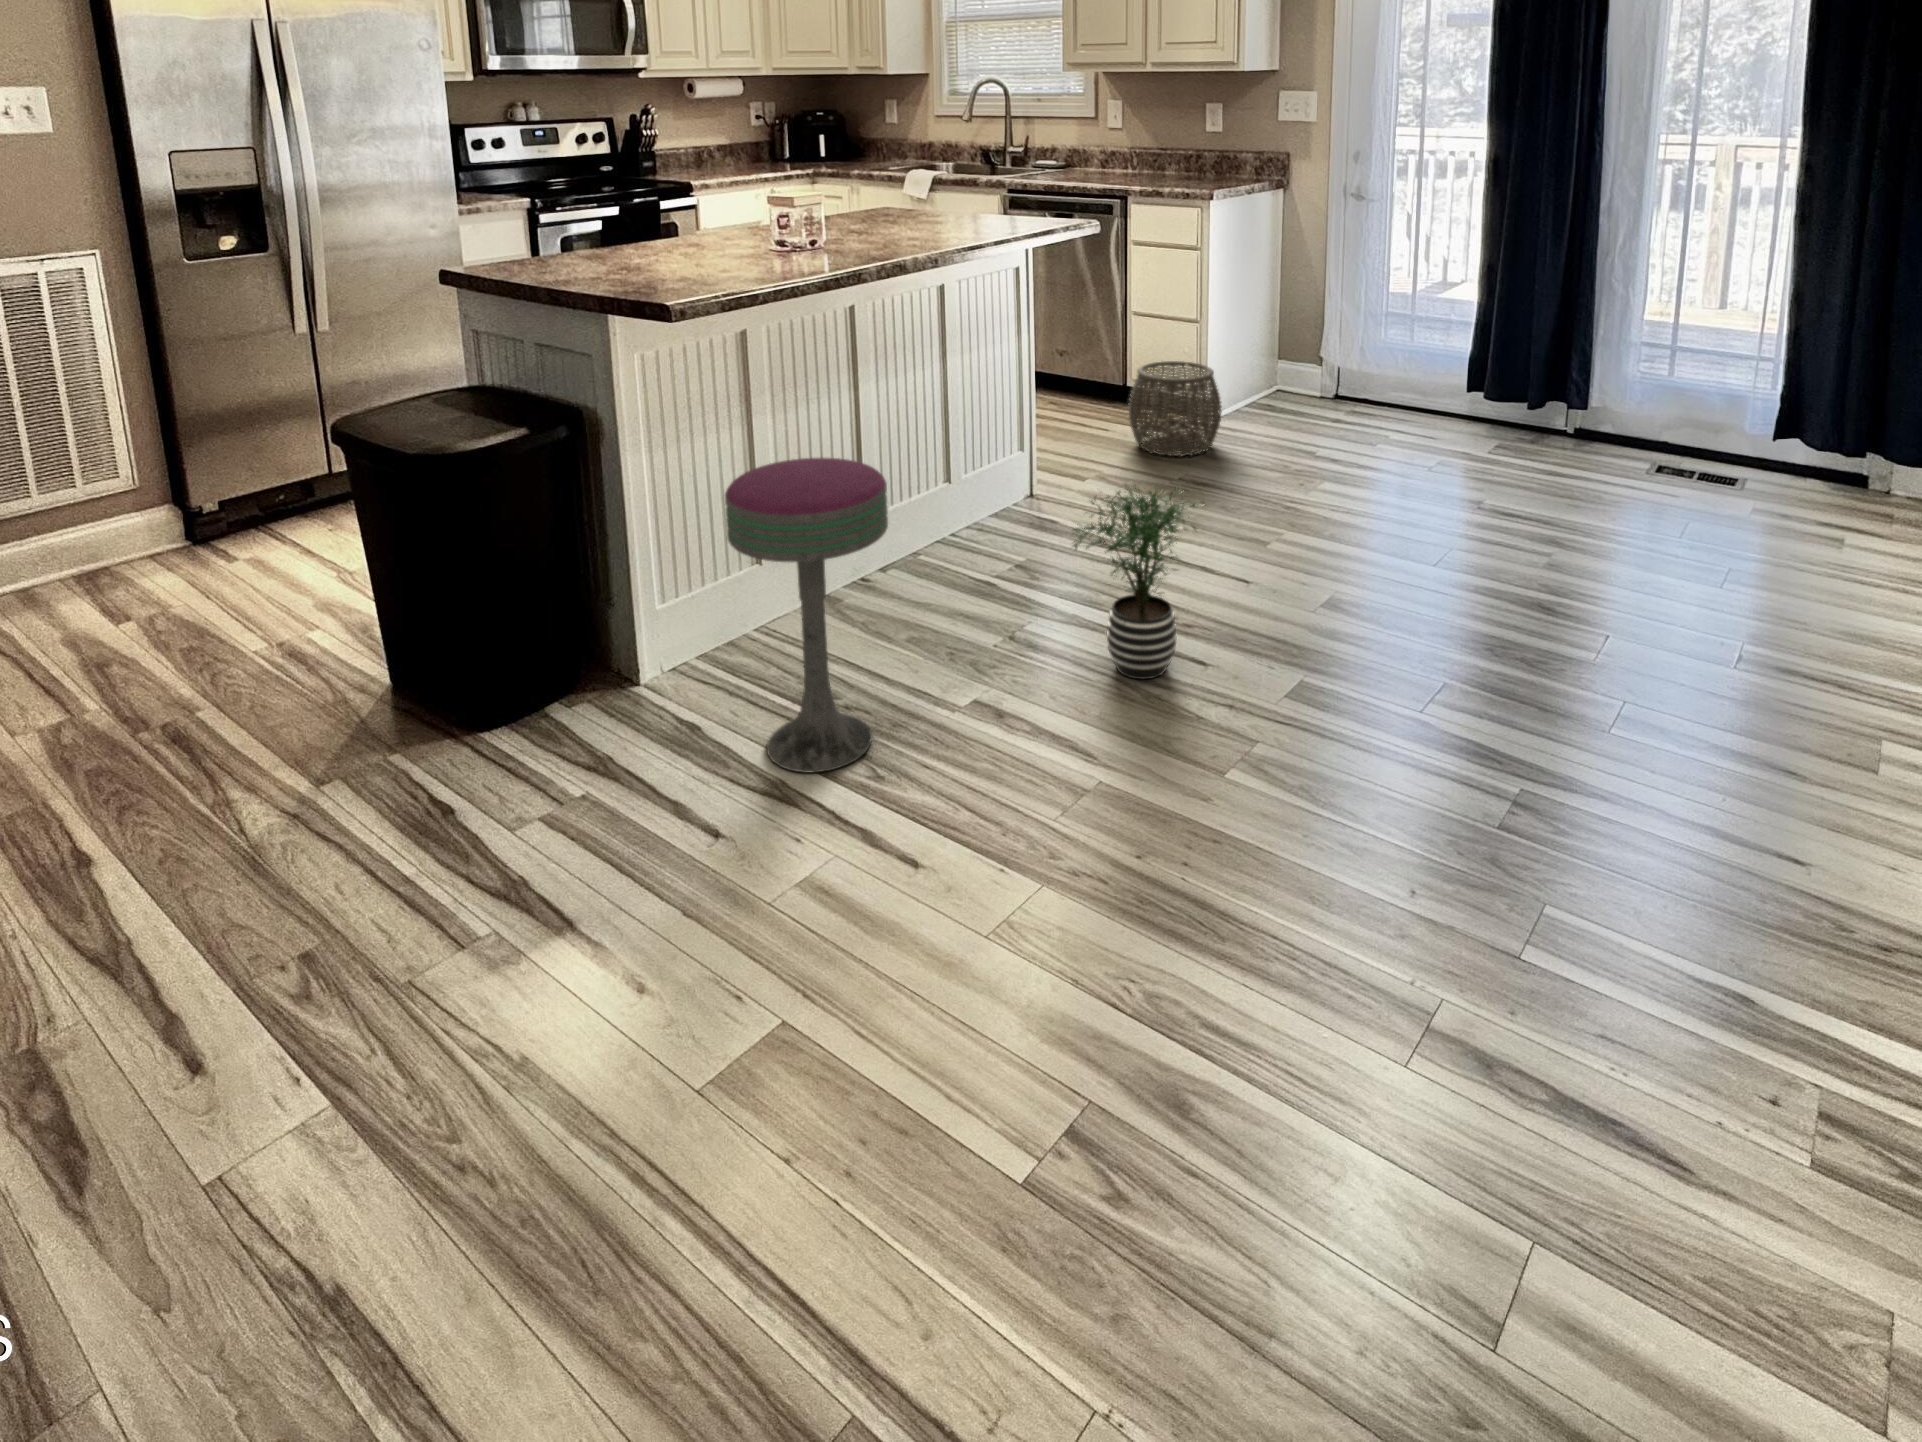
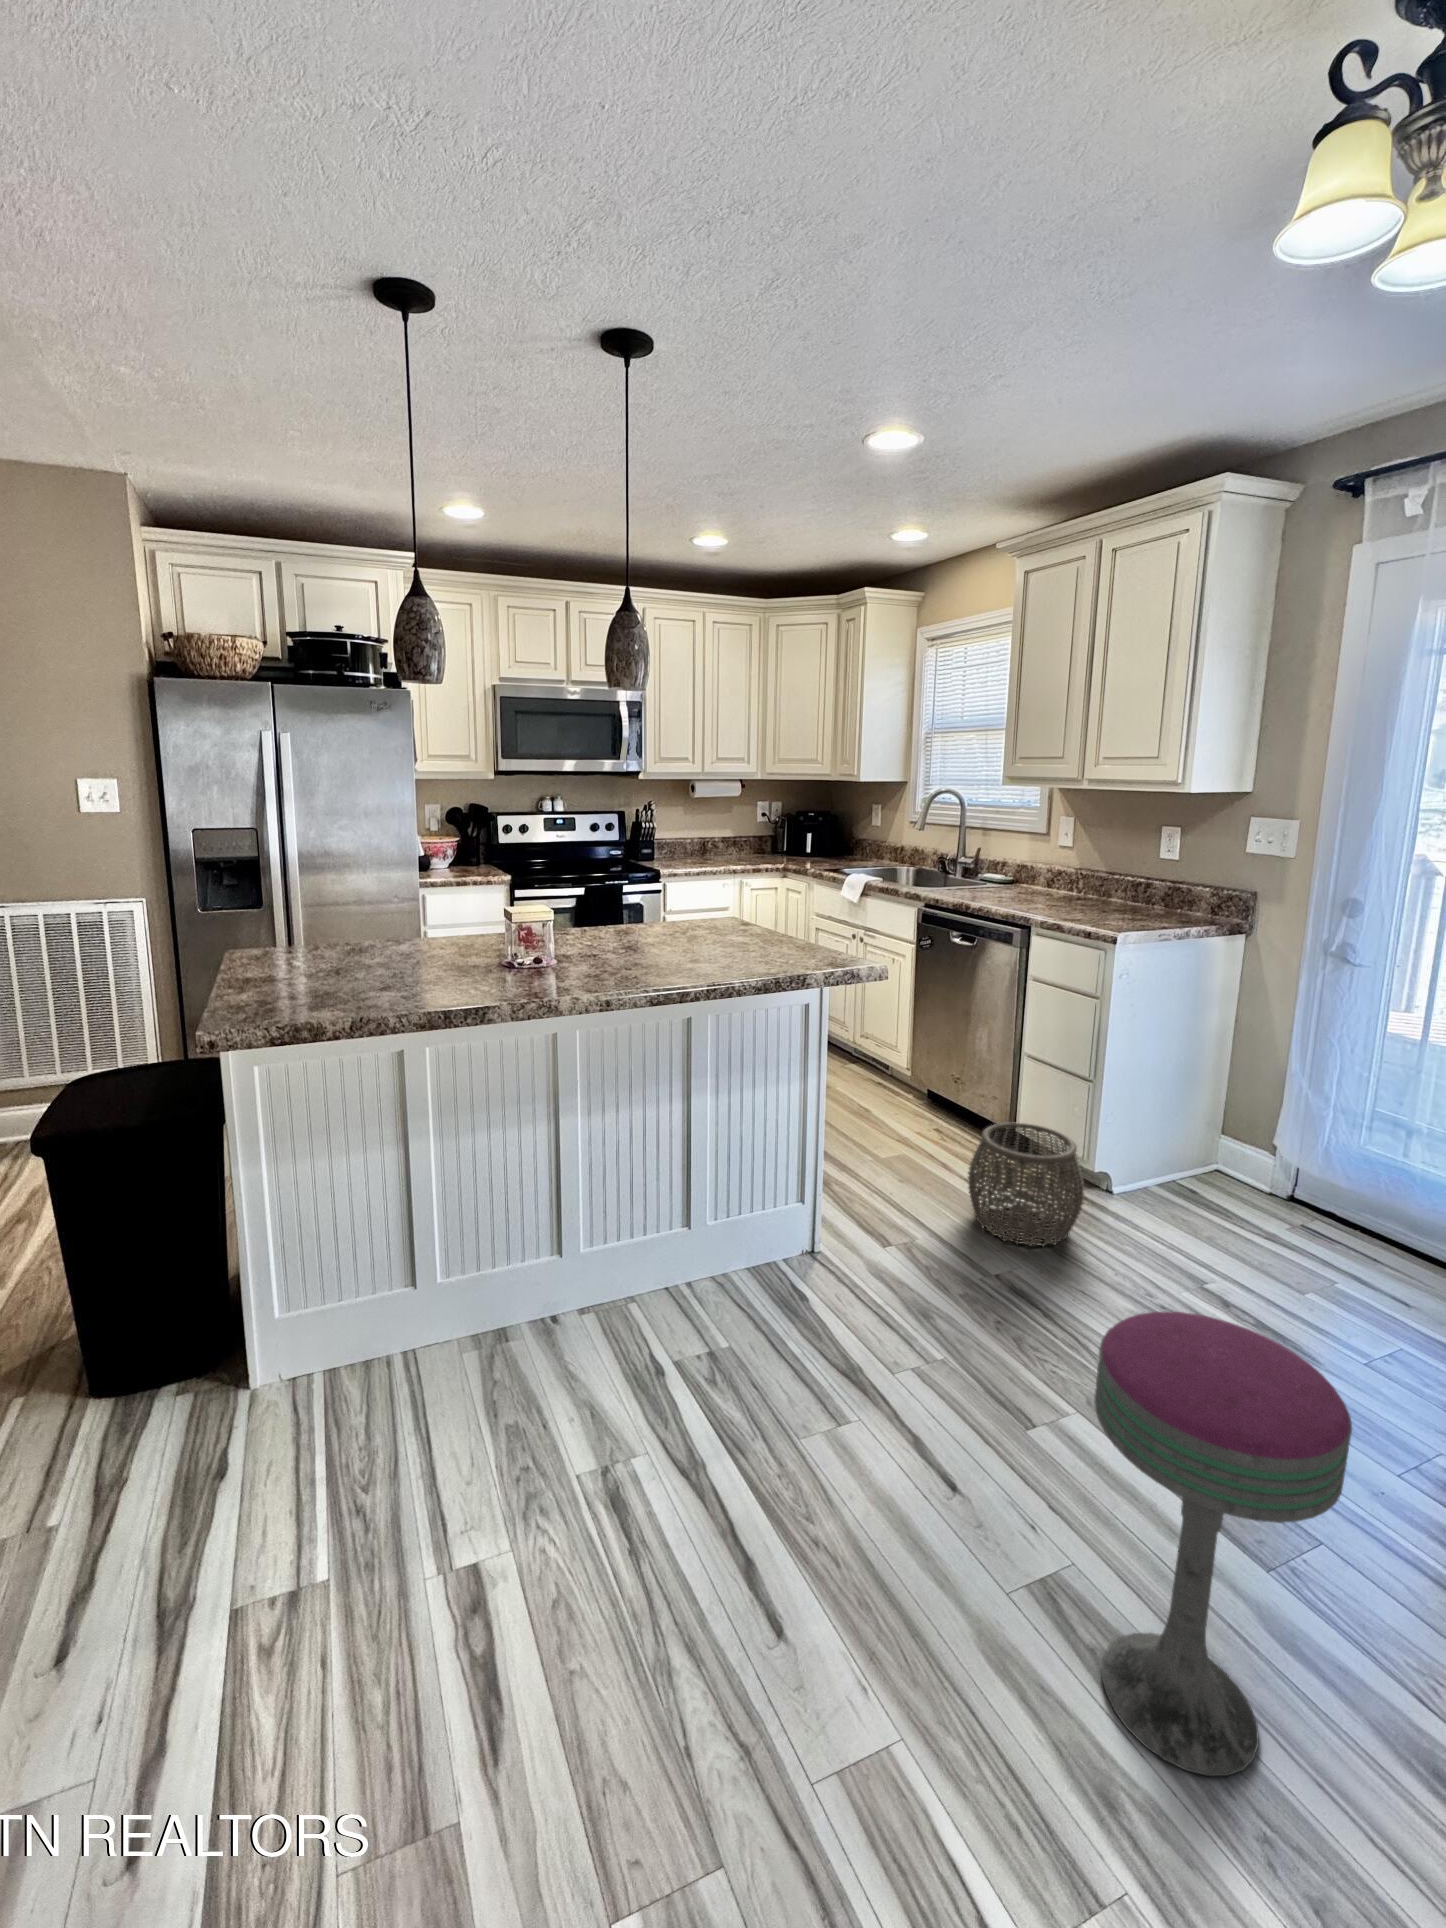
bar stool: present [725,458,888,773] -> present [1094,1311,1352,1776]
potted plant: present [1074,486,1197,679] -> none [594,1335,783,1624]

